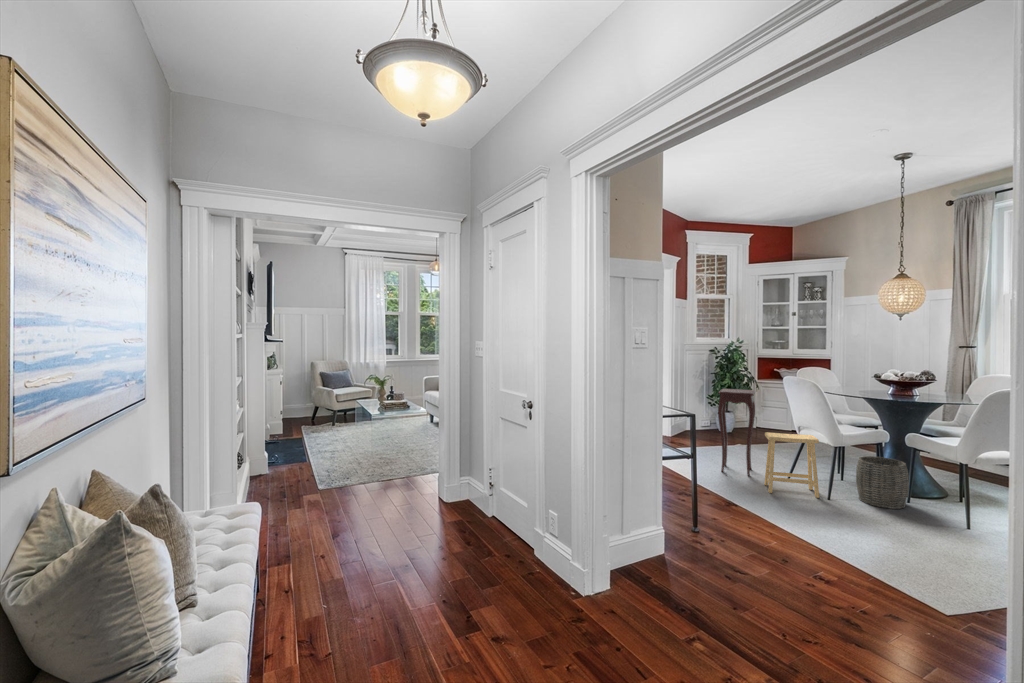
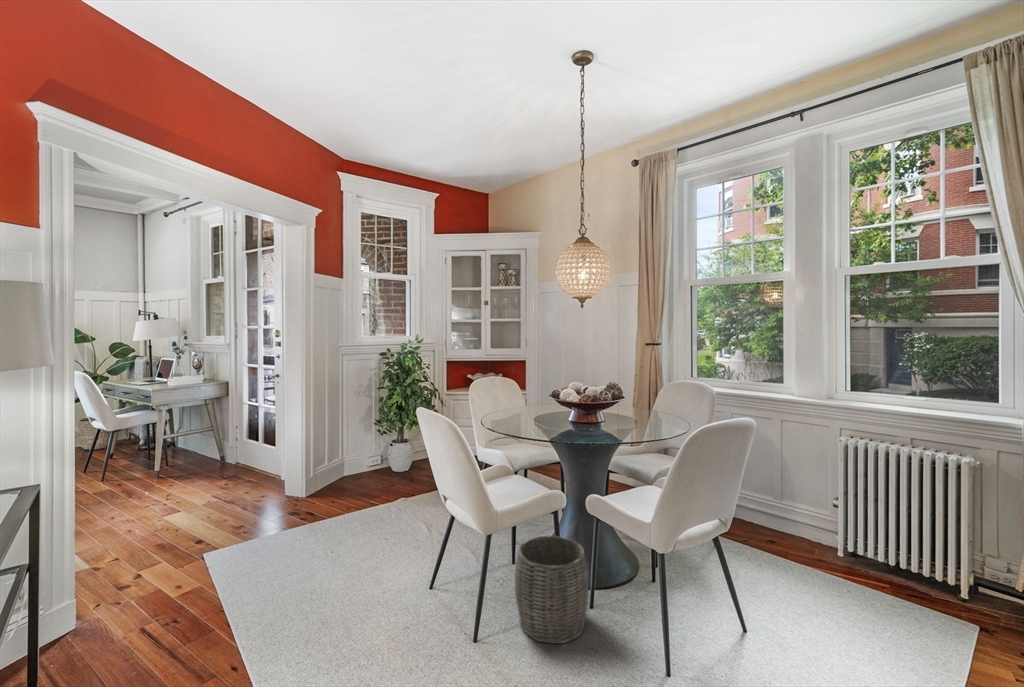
side table: present [718,389,755,475] -> none [303,427,383,590]
footstool: present [764,432,819,498] -> none [362,513,453,651]

